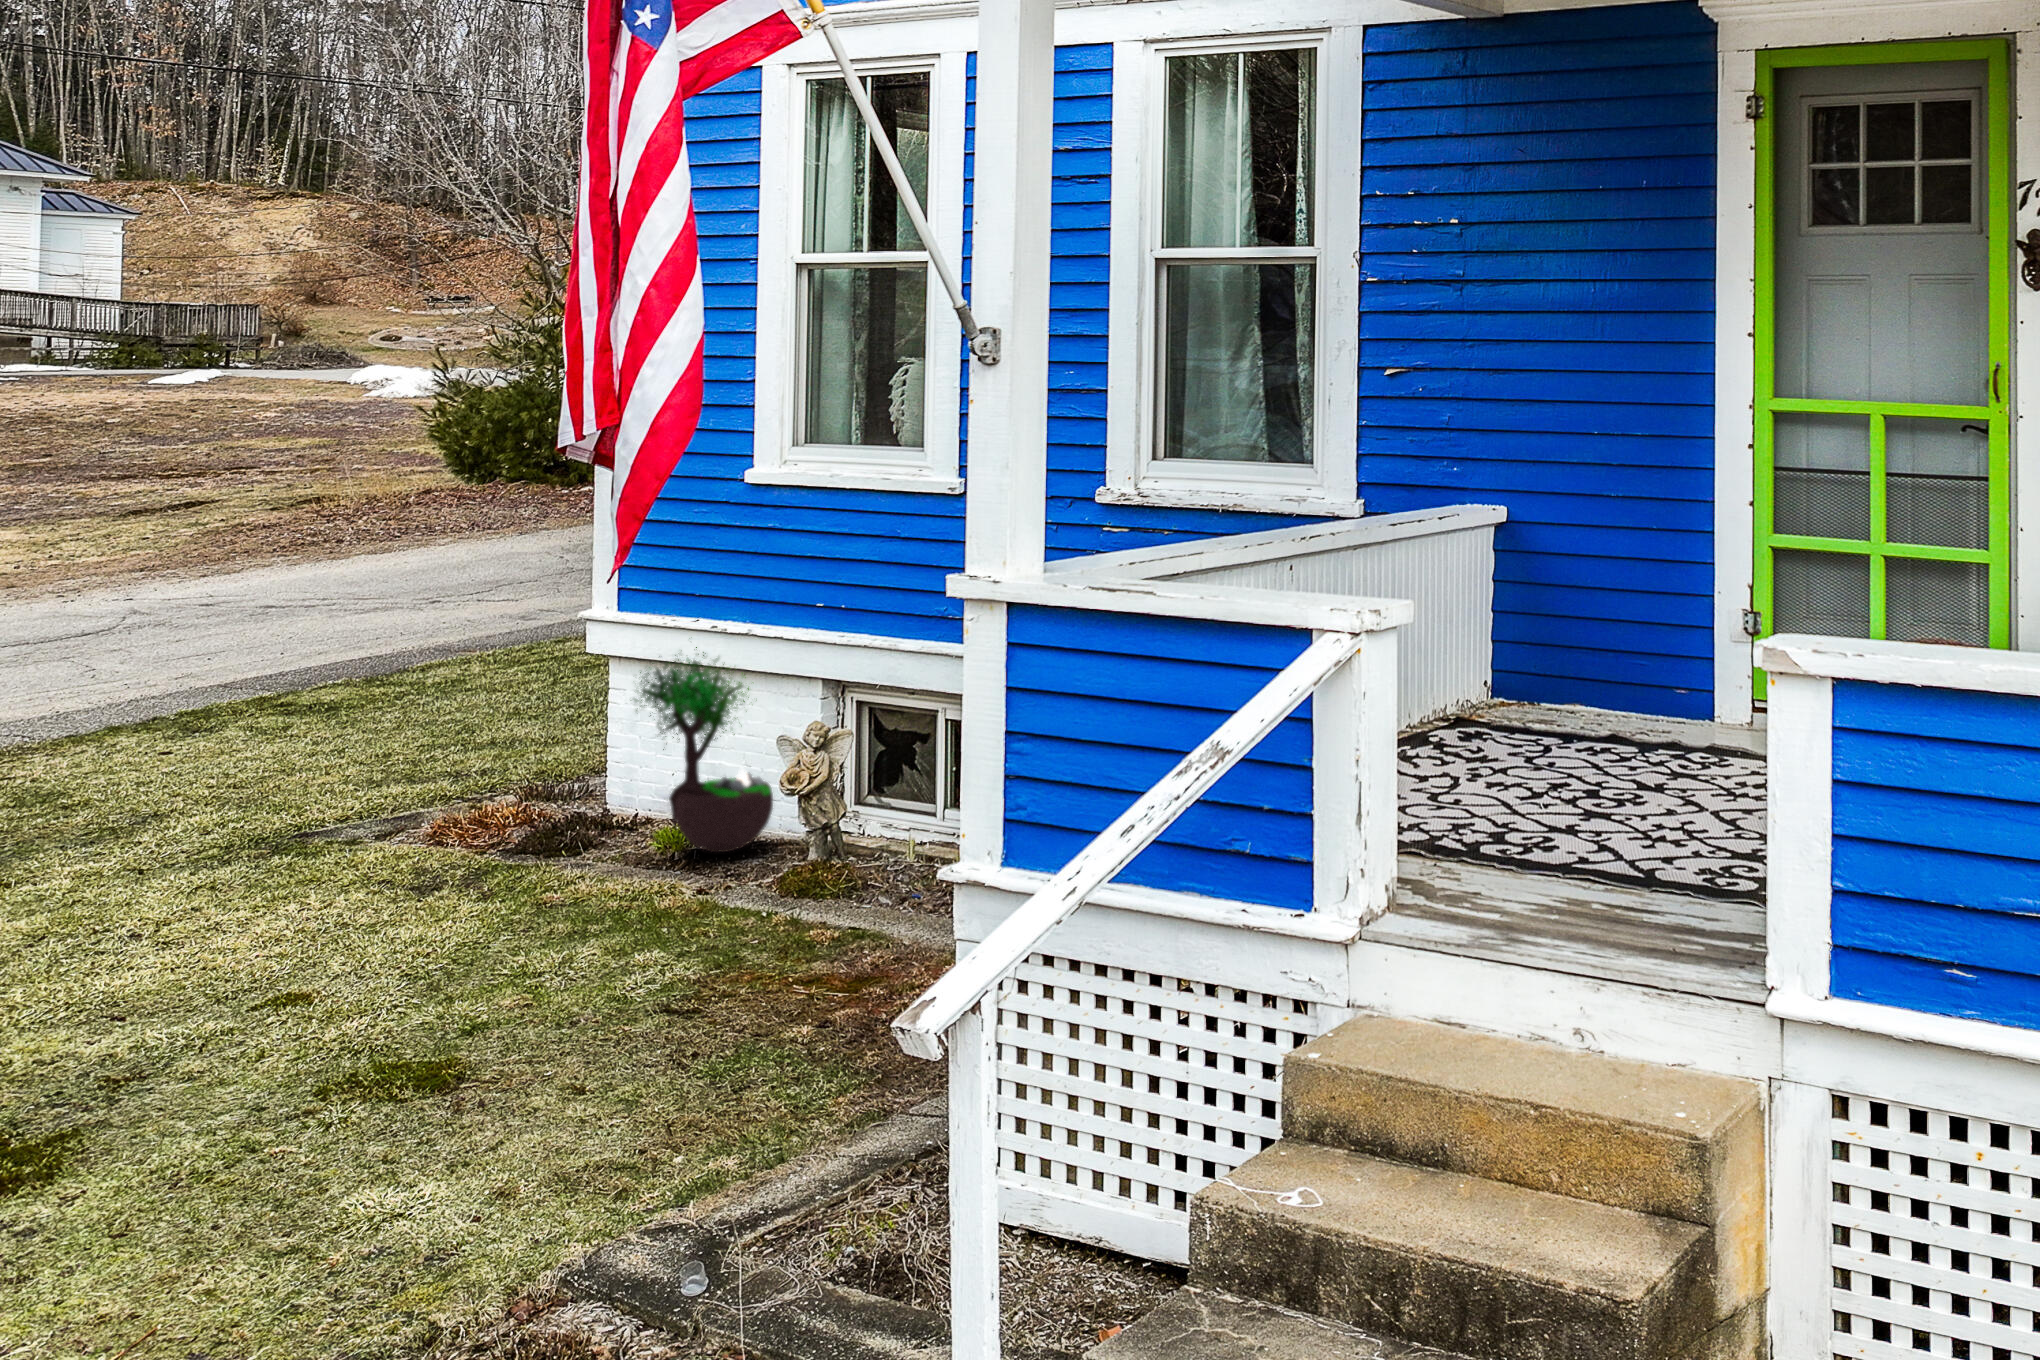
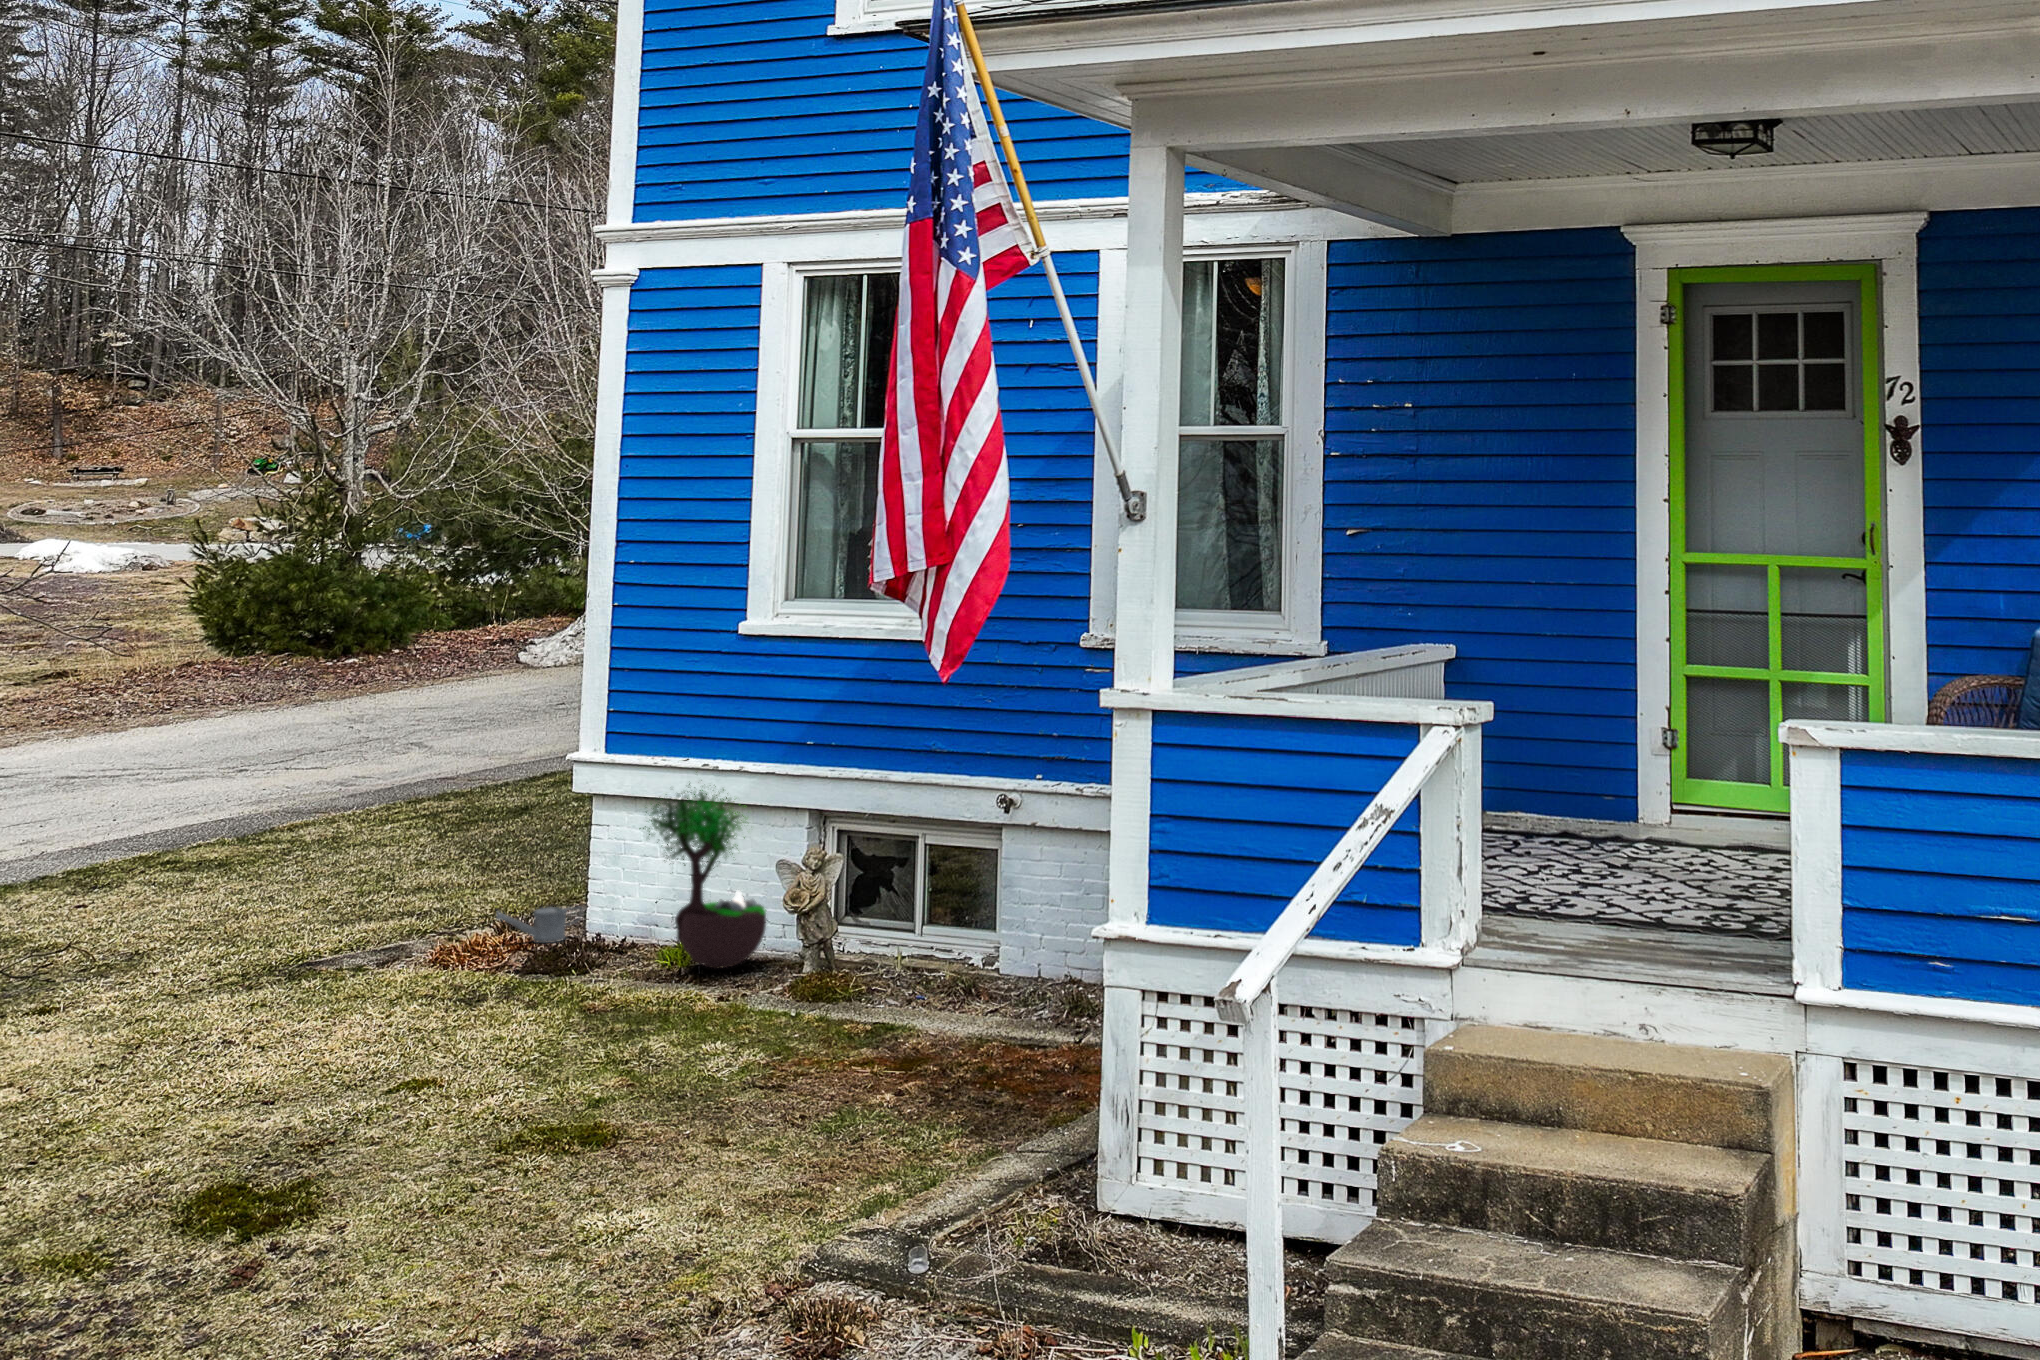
watering can: none [507,777,604,816] -> present [496,907,582,943]

